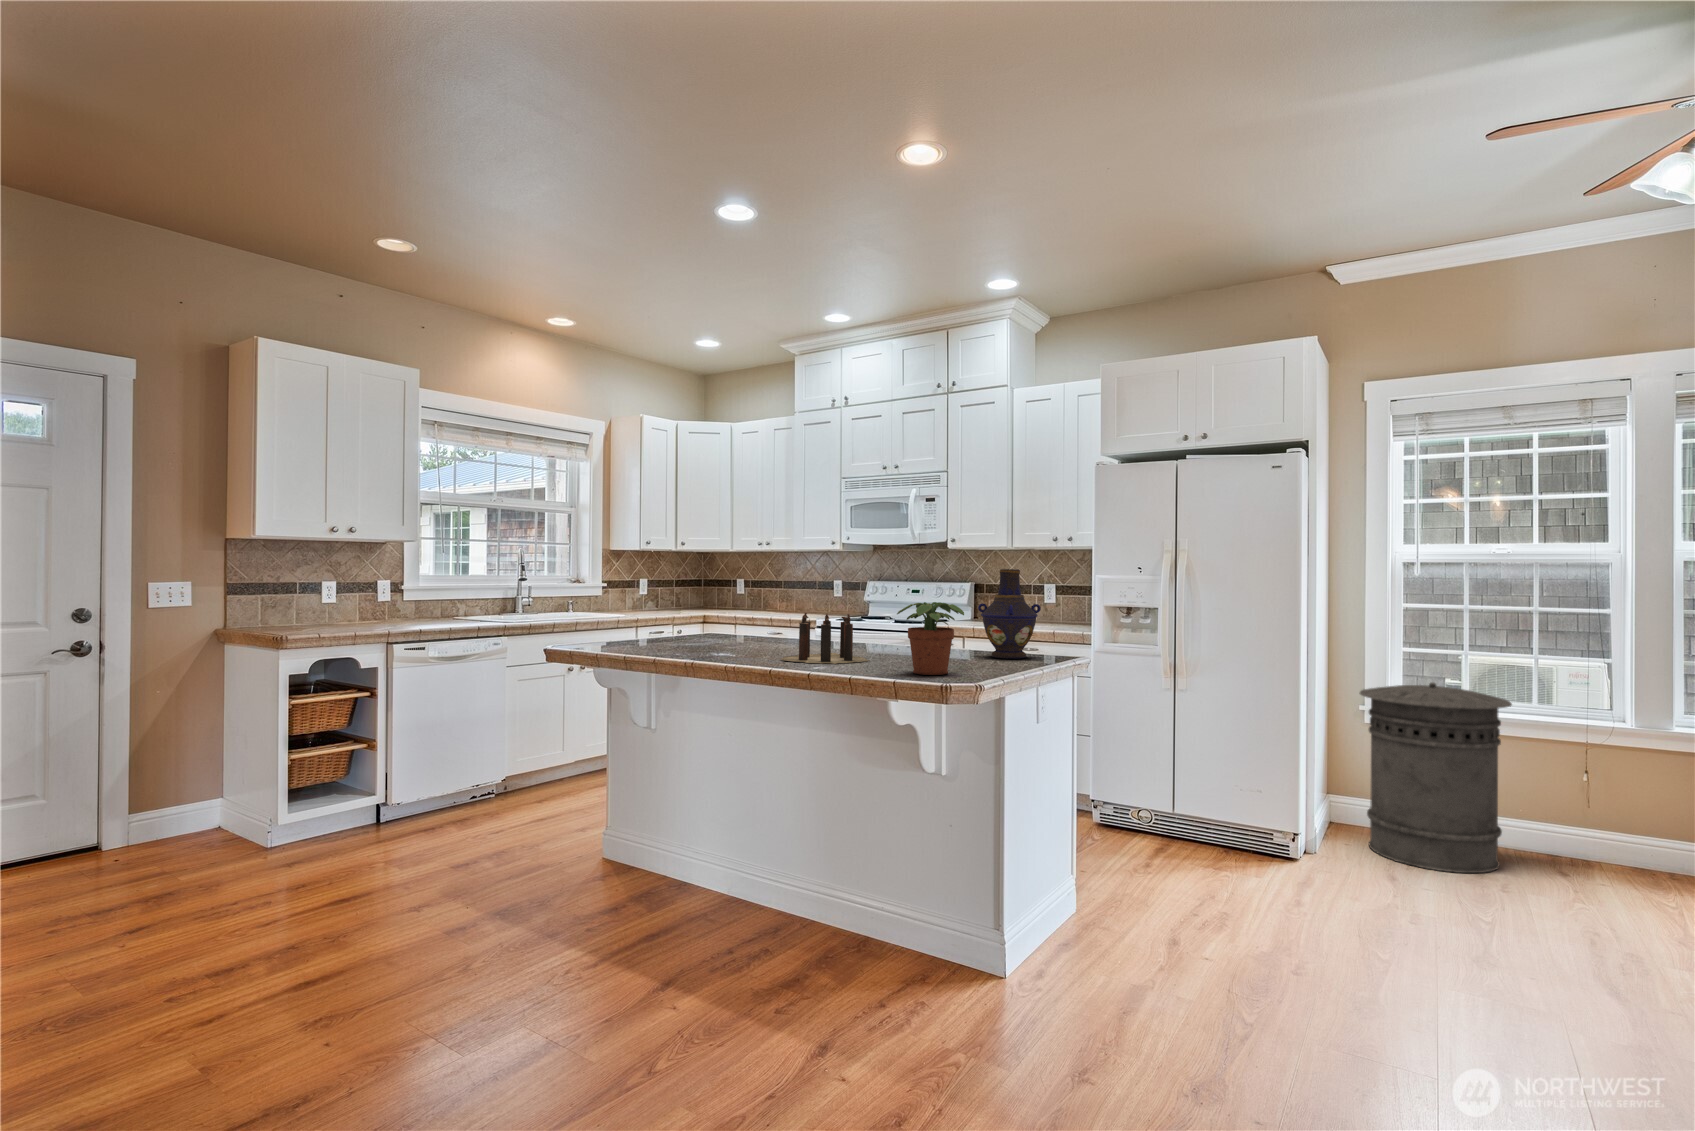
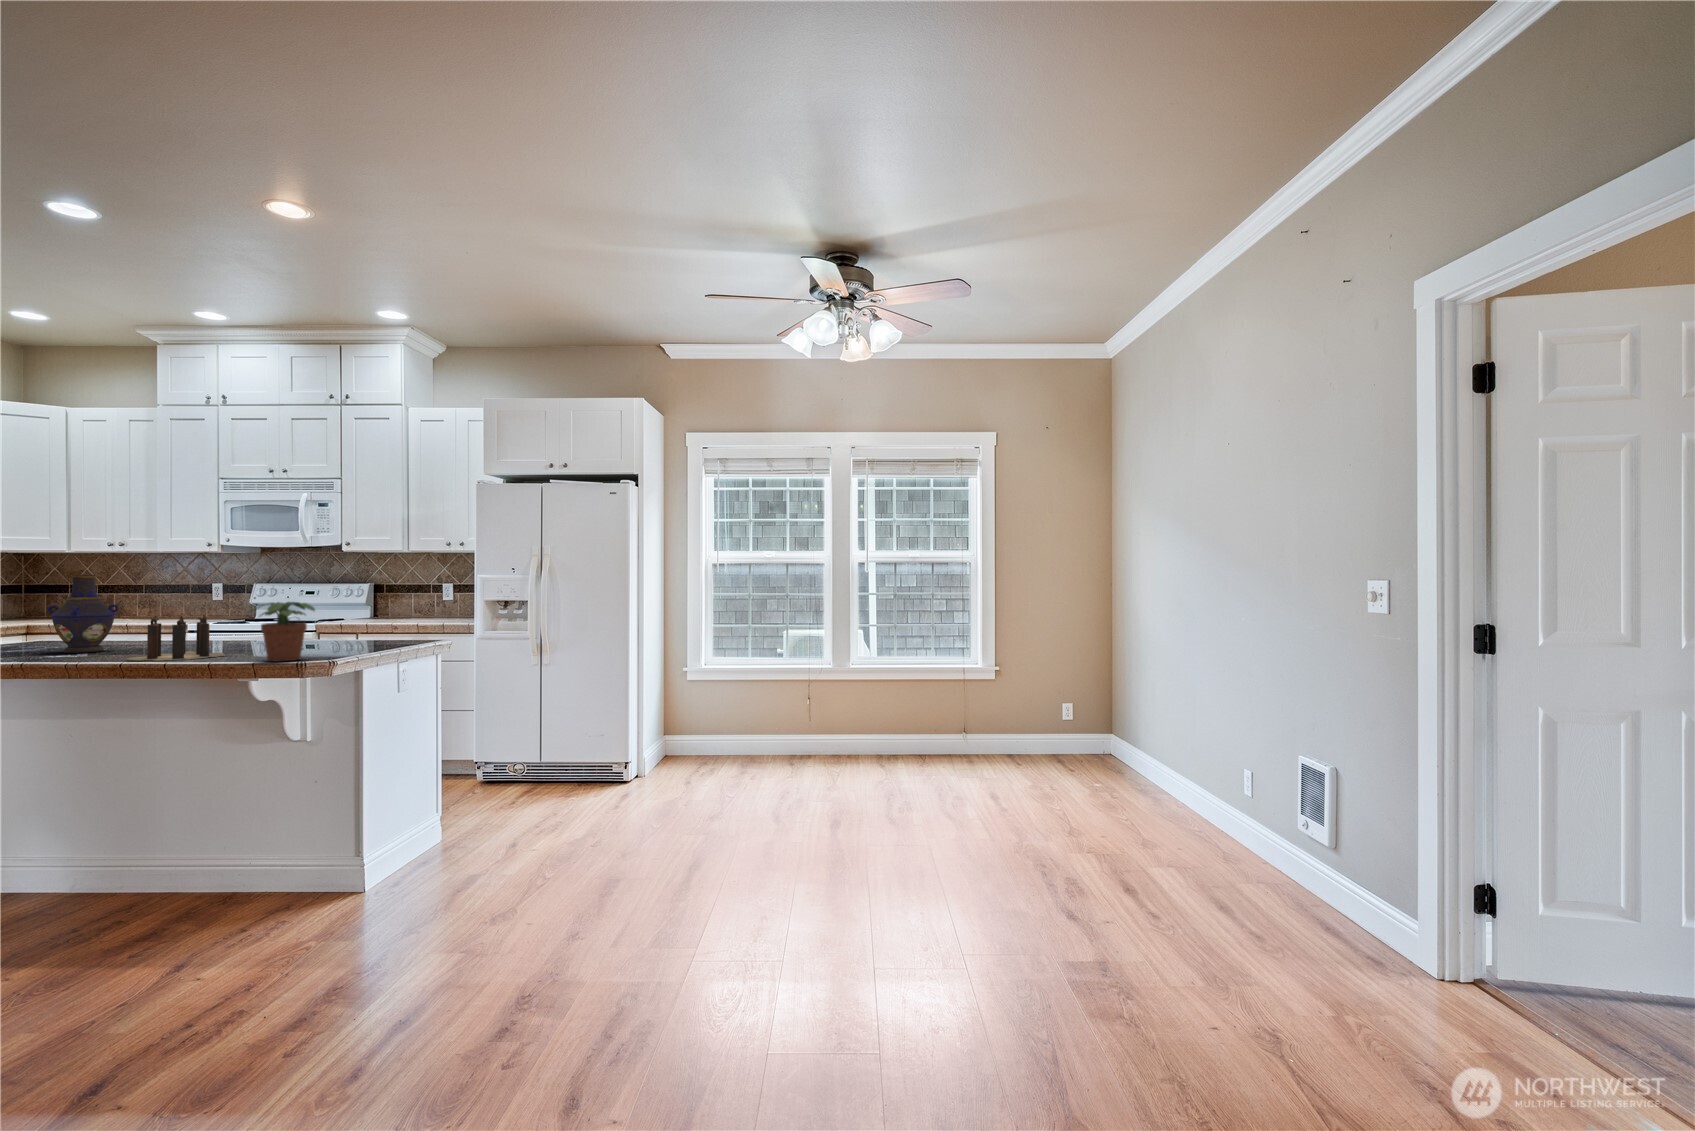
vase: present [978,569,1041,659] -> present [48,575,119,653]
trash can: present [1360,682,1512,873] -> none [677,646,765,774]

